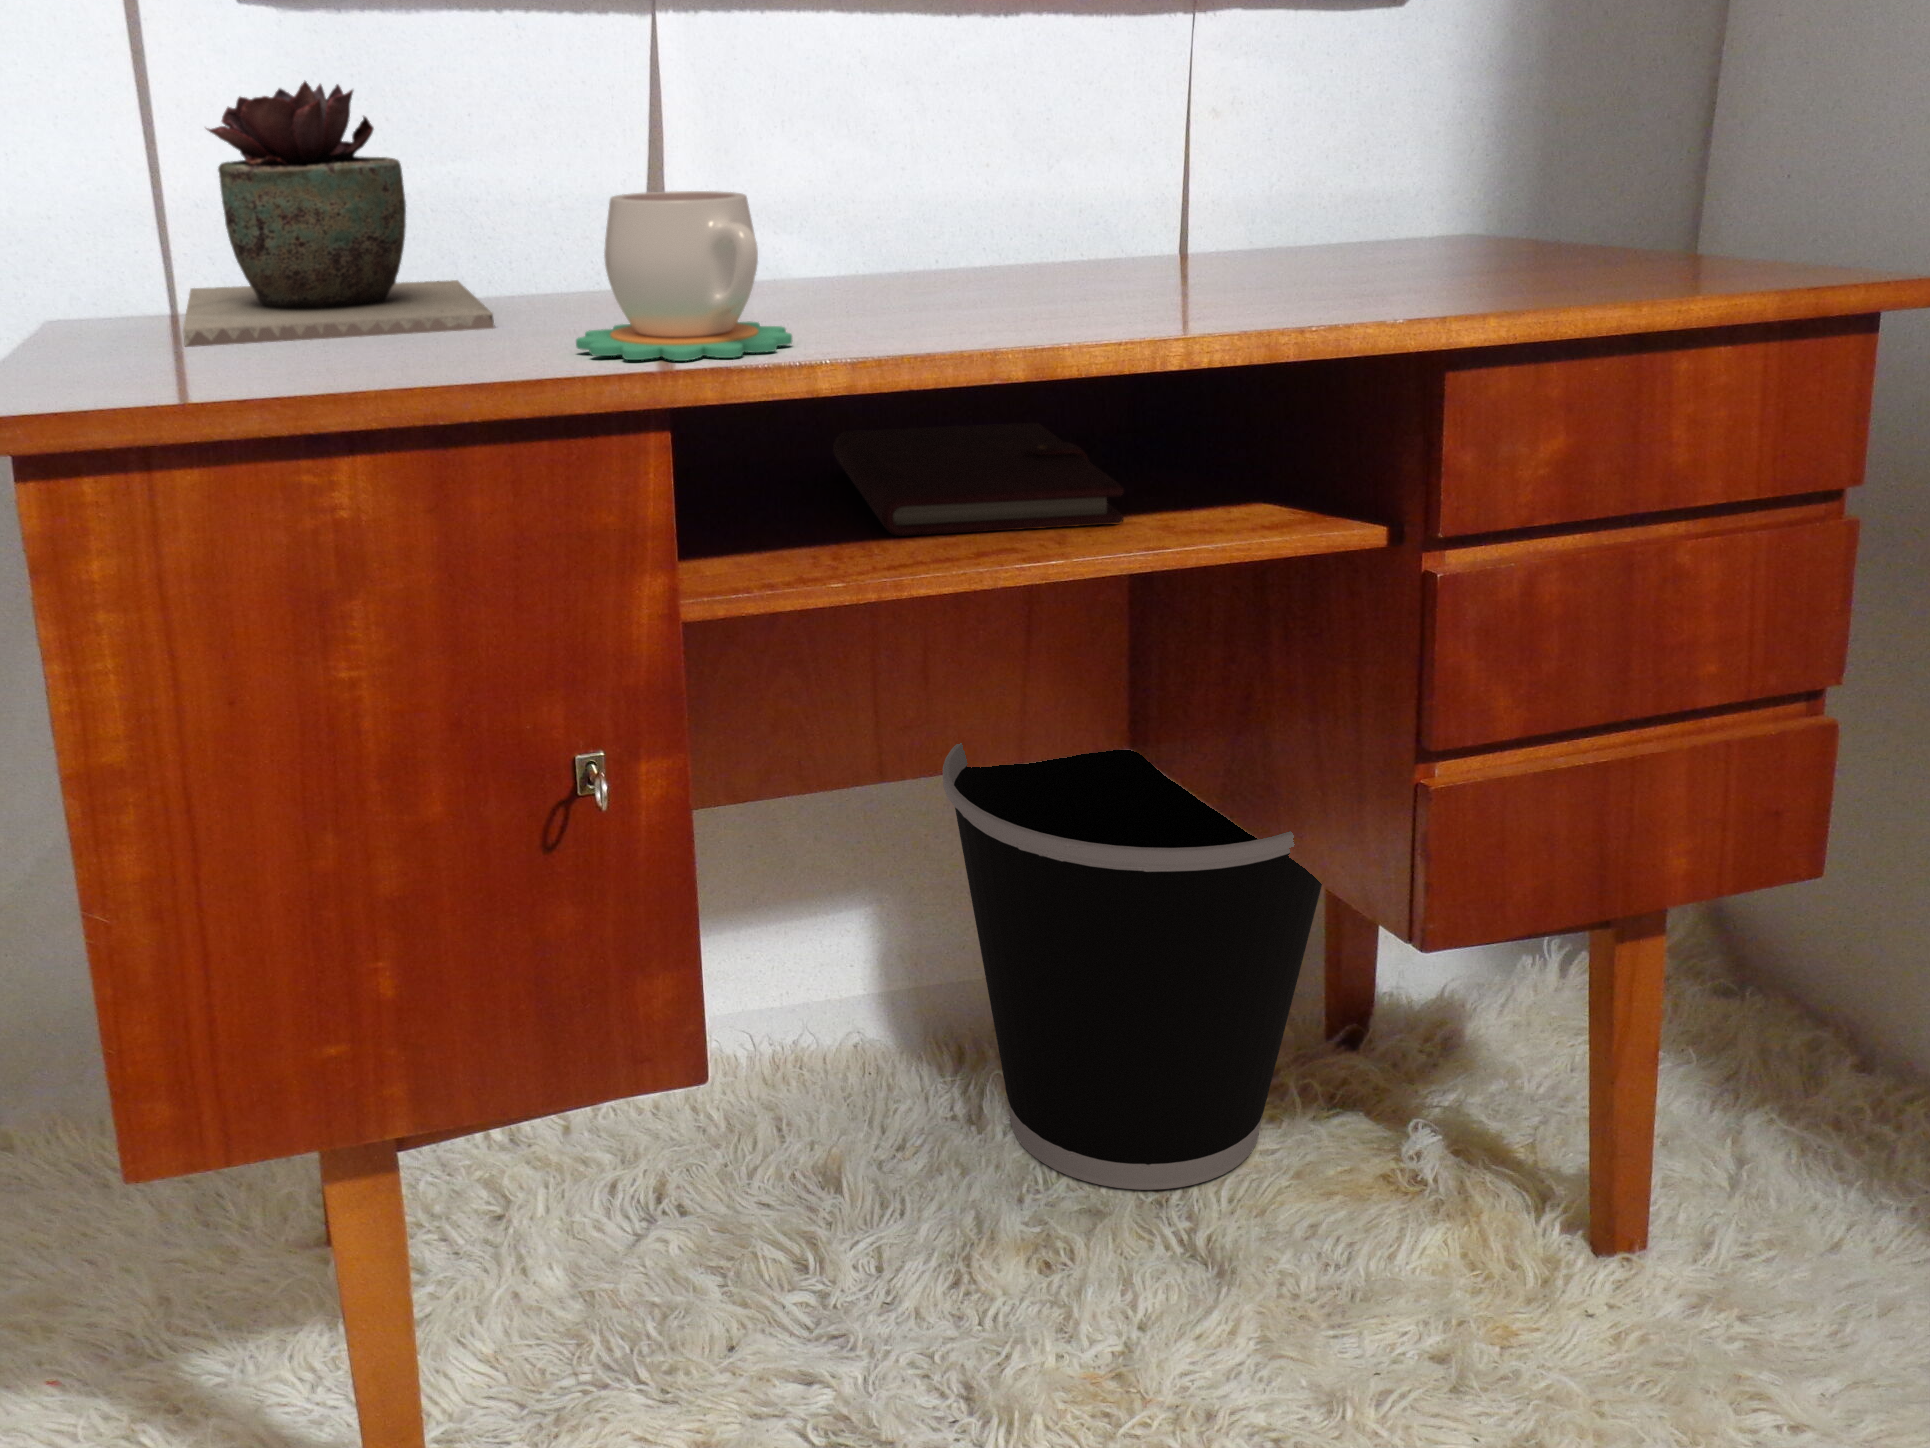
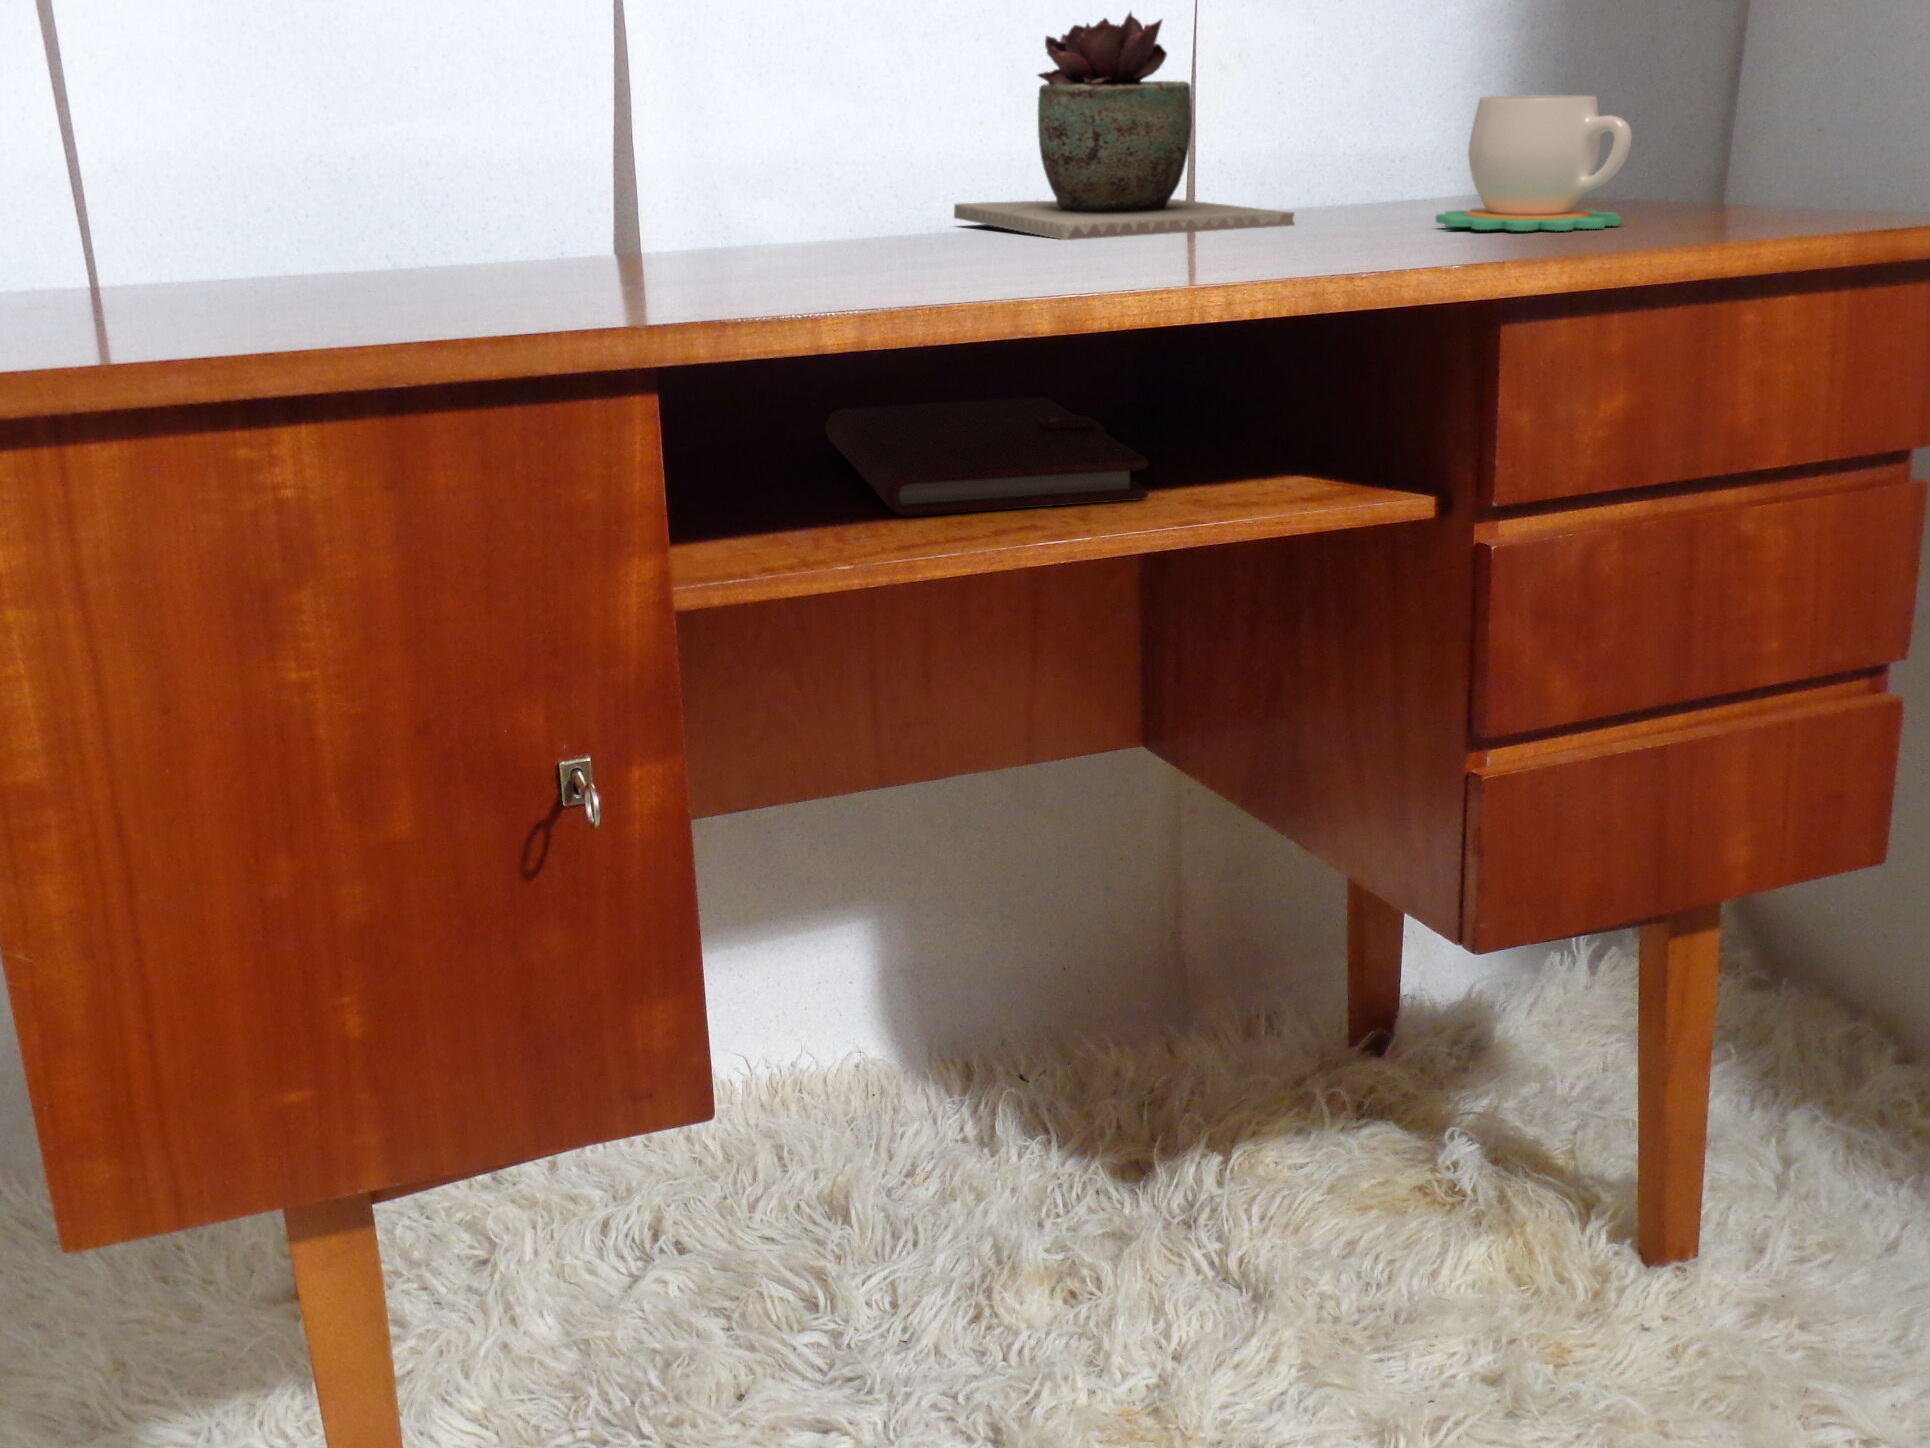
succulent plant: present [183,81,494,347] -> present [954,12,1295,240]
mug: present [576,191,792,361] -> present [1436,95,1632,231]
wastebasket: present [943,743,1322,1190] -> none [949,699,1384,1212]

